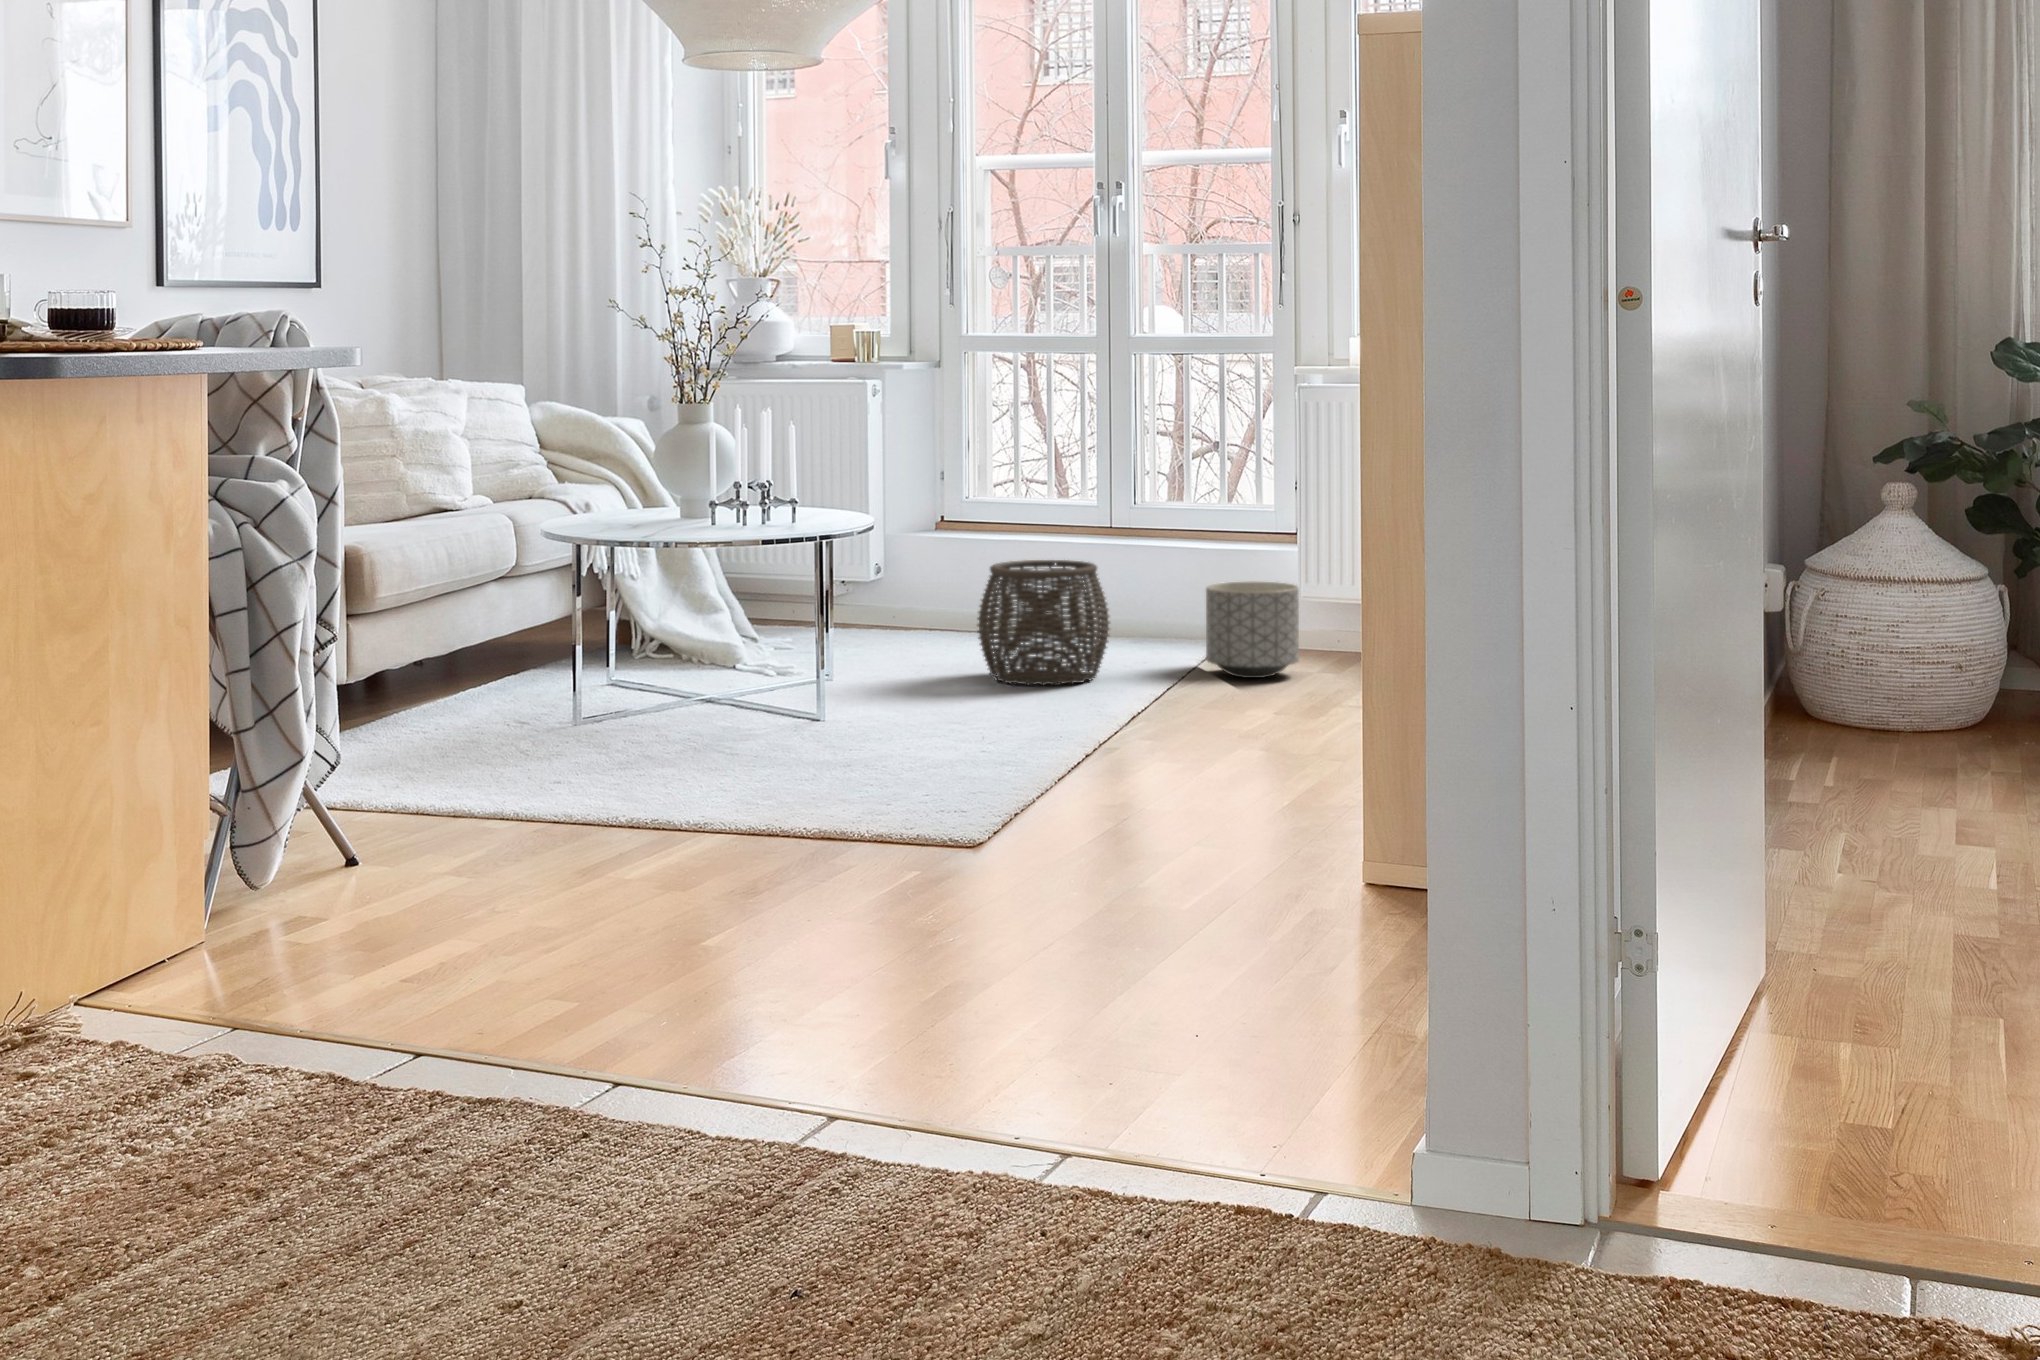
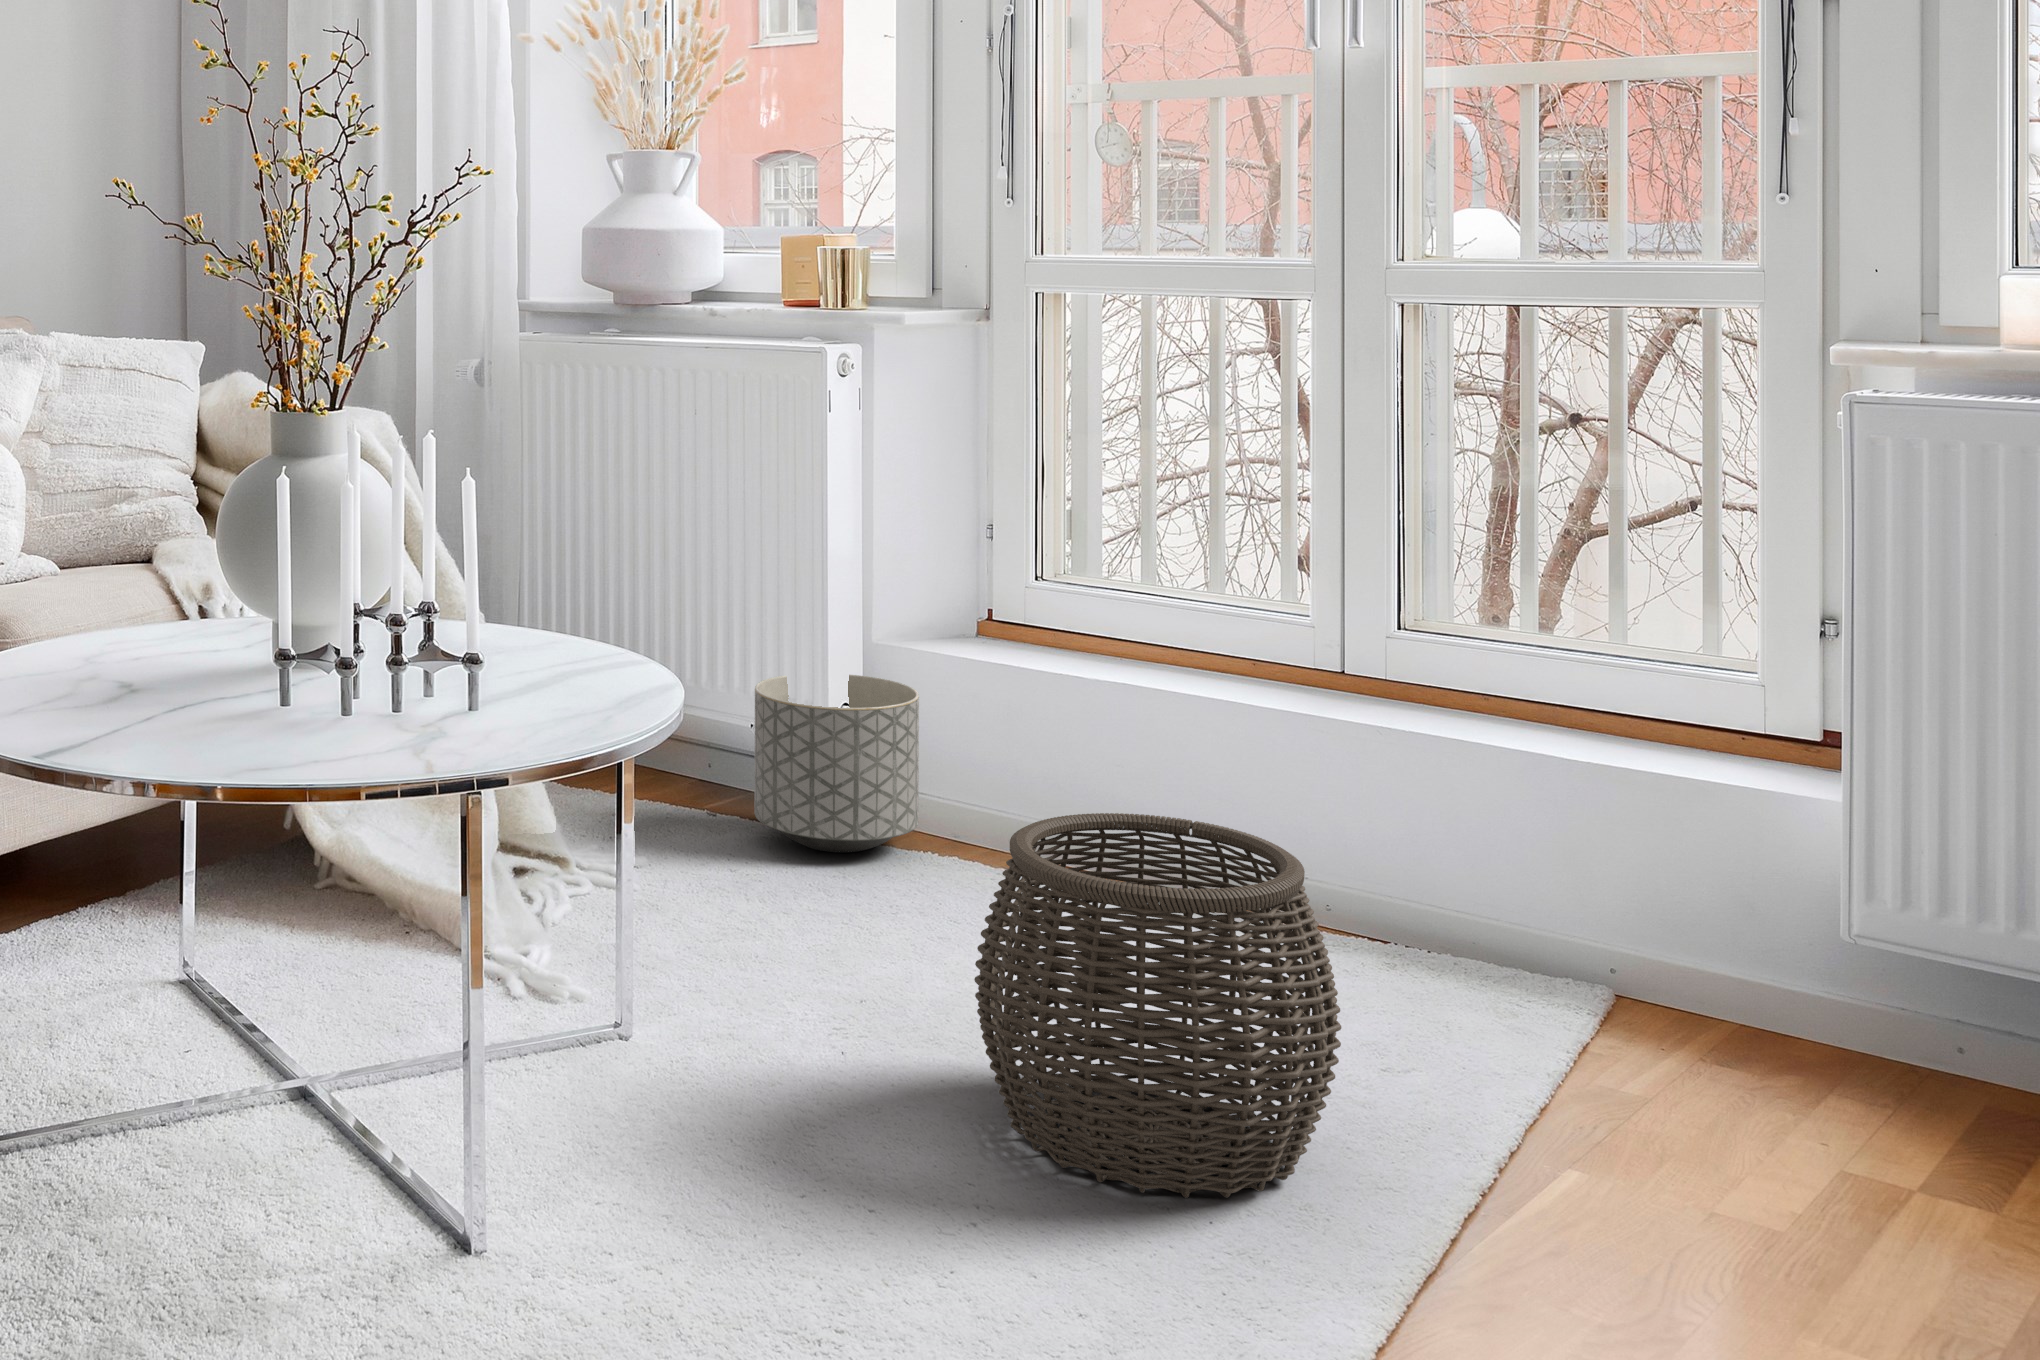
planter: present [1206,581,1299,678] -> present [754,675,919,853]

